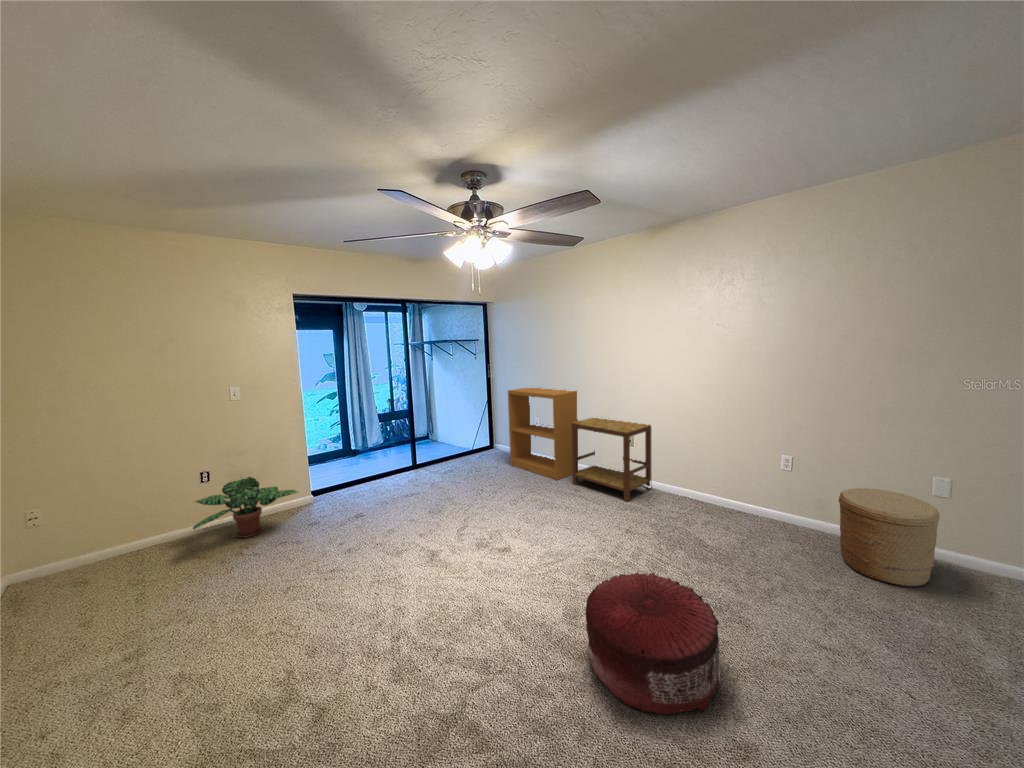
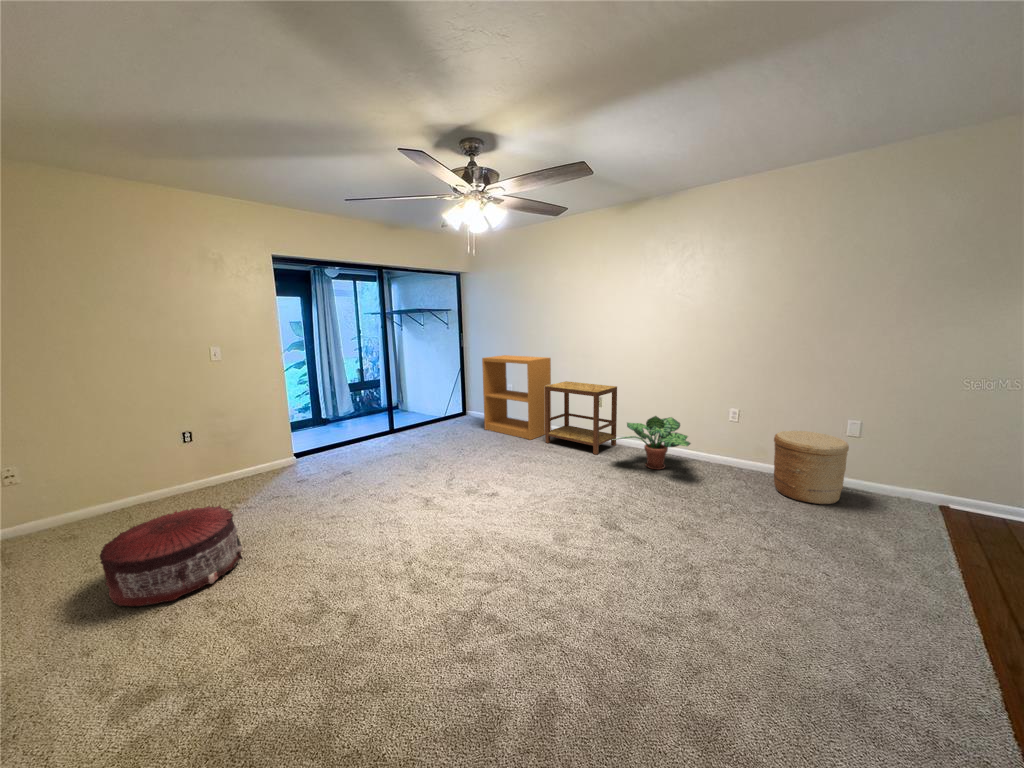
potted plant: present [193,477,297,538] -> present [617,416,691,470]
pouf: present [585,572,720,714] -> present [100,506,243,606]

